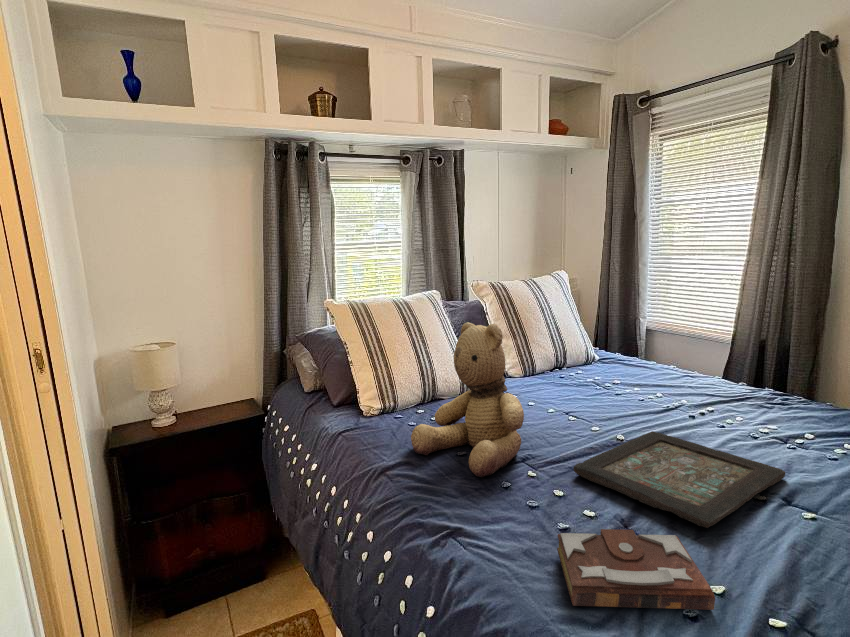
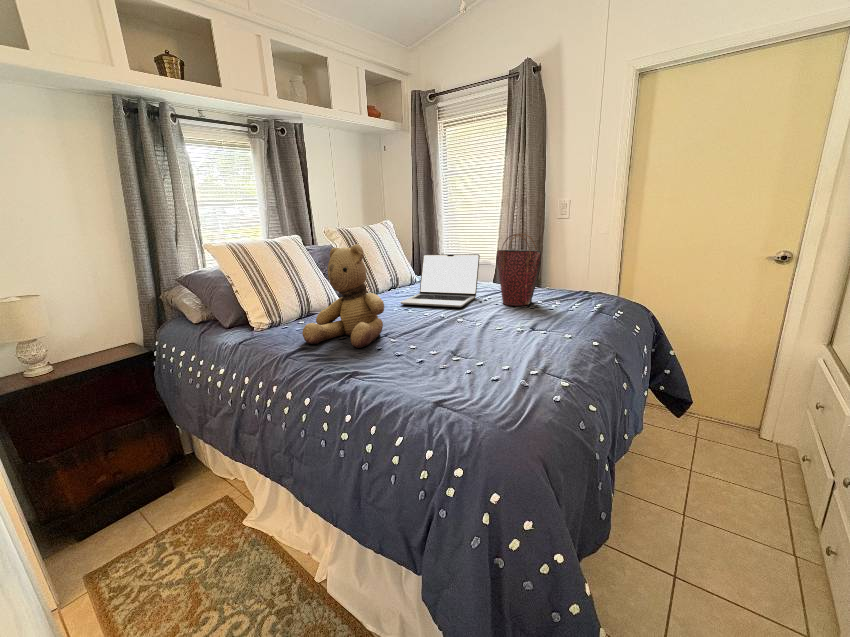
handbag: none [726,315,815,437] -> present [496,234,541,306]
laptop: none [562,327,697,422] -> present [401,254,480,307]
decorative tray: present [574,431,785,528] -> none [419,311,531,345]
book: present [557,529,715,610] -> none [420,347,506,387]

